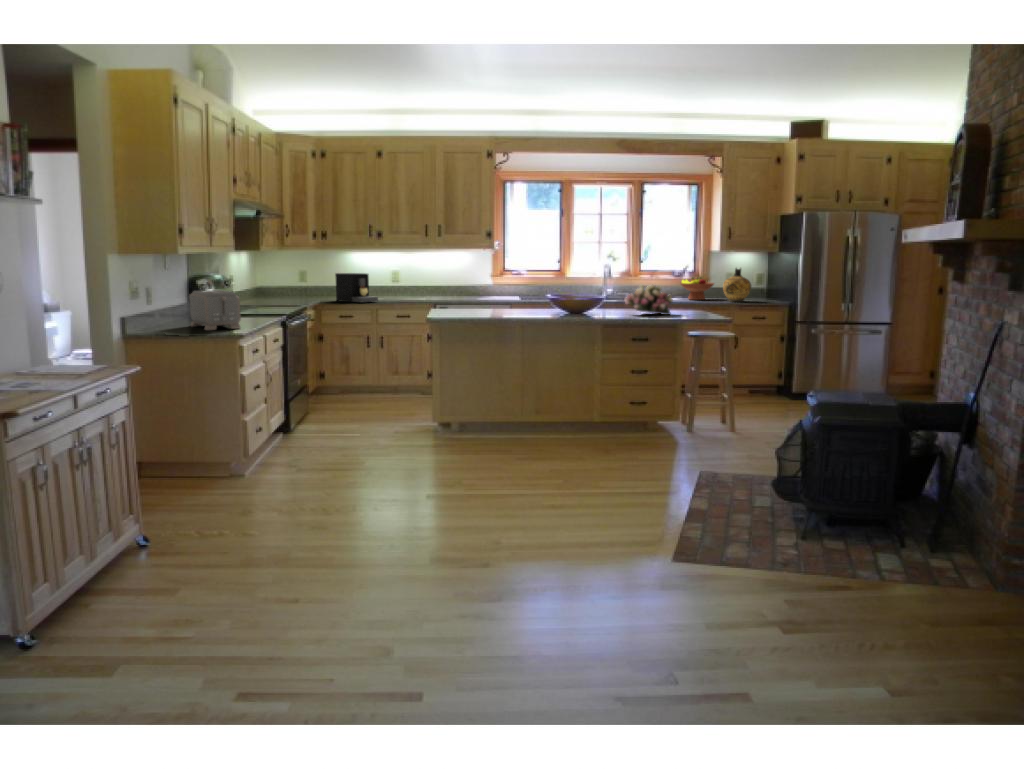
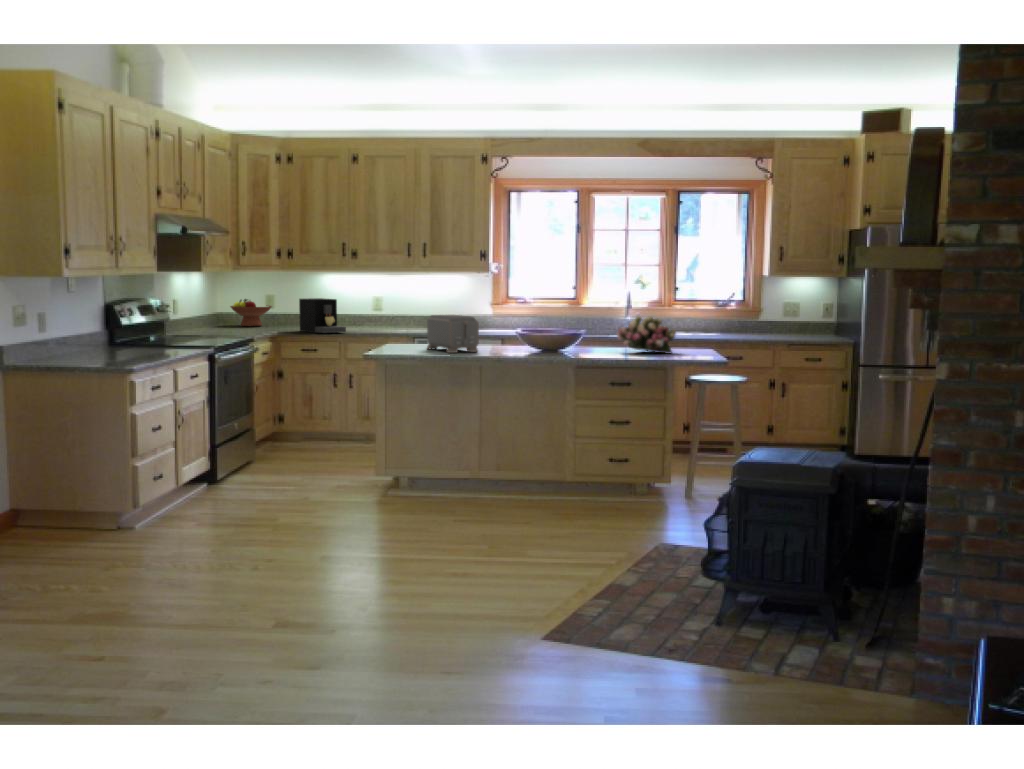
ceramic jug: present [723,268,751,302] -> none [770,296,806,339]
fruit bowl: present [681,277,714,300] -> present [230,299,272,326]
toaster: present [189,290,241,330] -> present [427,315,479,353]

